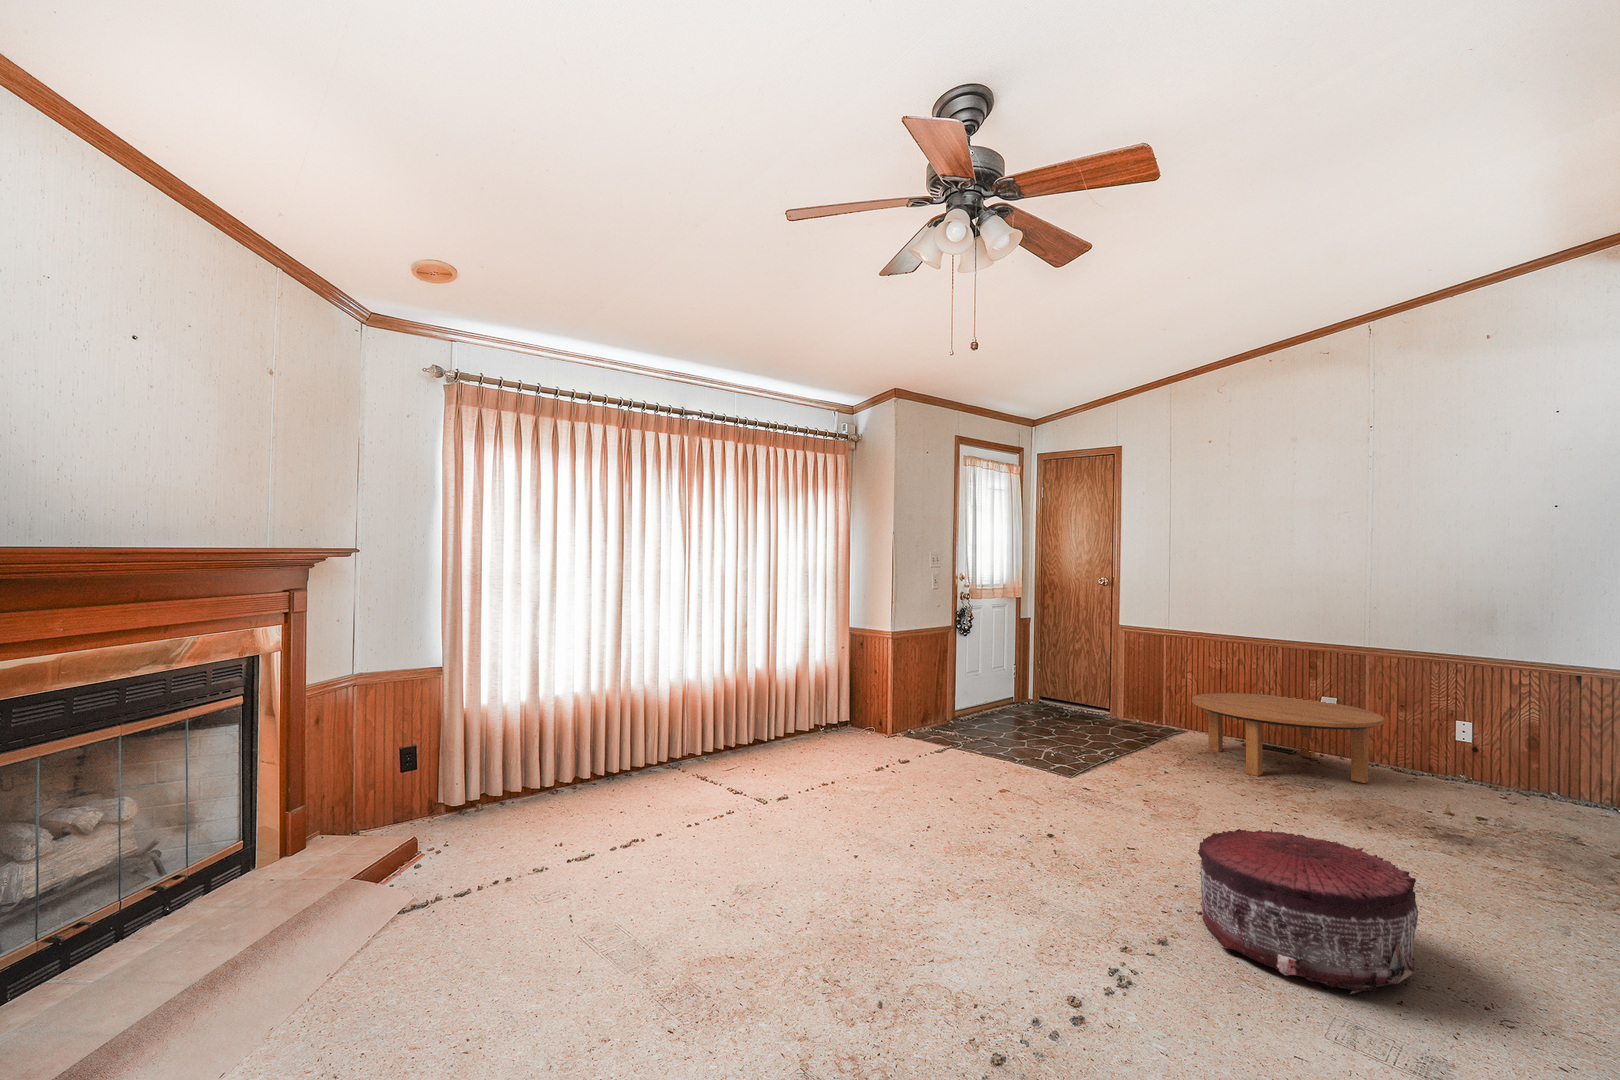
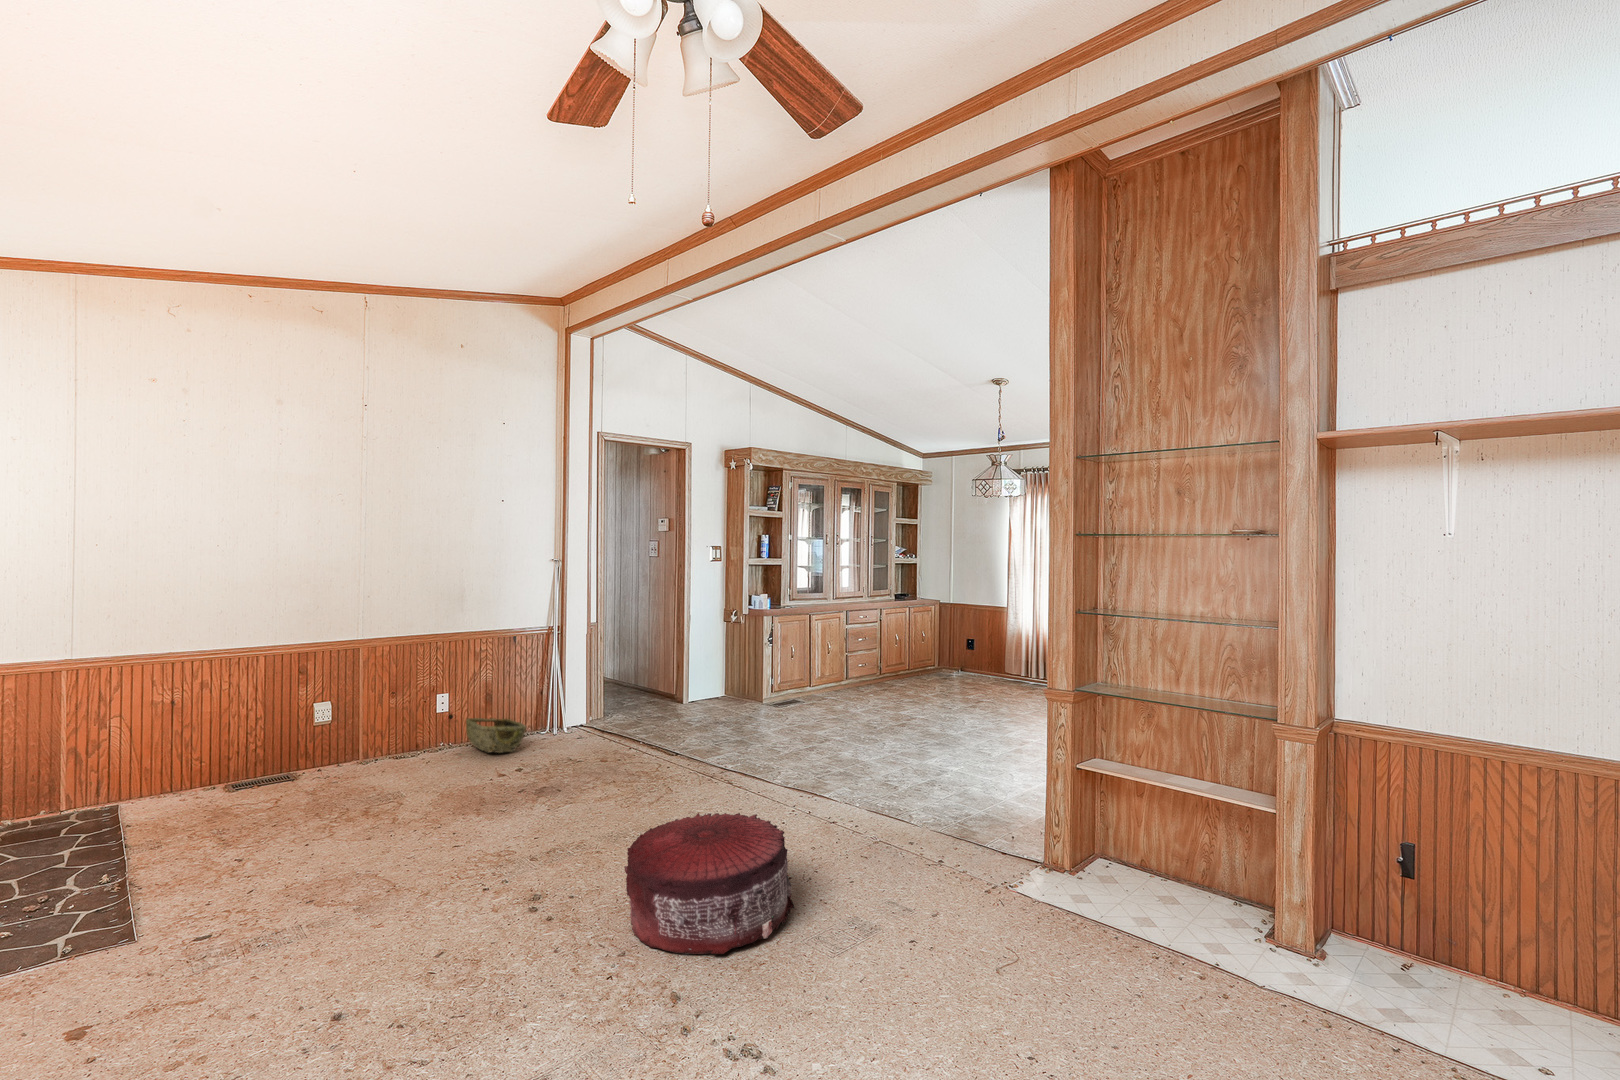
coffee table: present [1192,693,1384,783] -> none [196,706,423,819]
woven basket: none [1477,758,1560,810] -> present [466,718,526,753]

